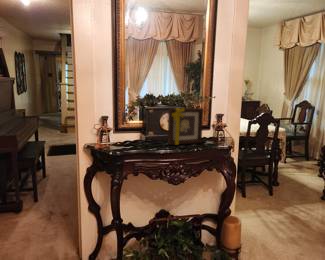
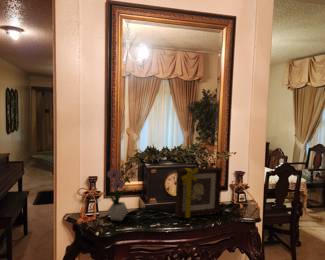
flower arrangement: none [116,101,133,146] -> present [107,168,128,221]

